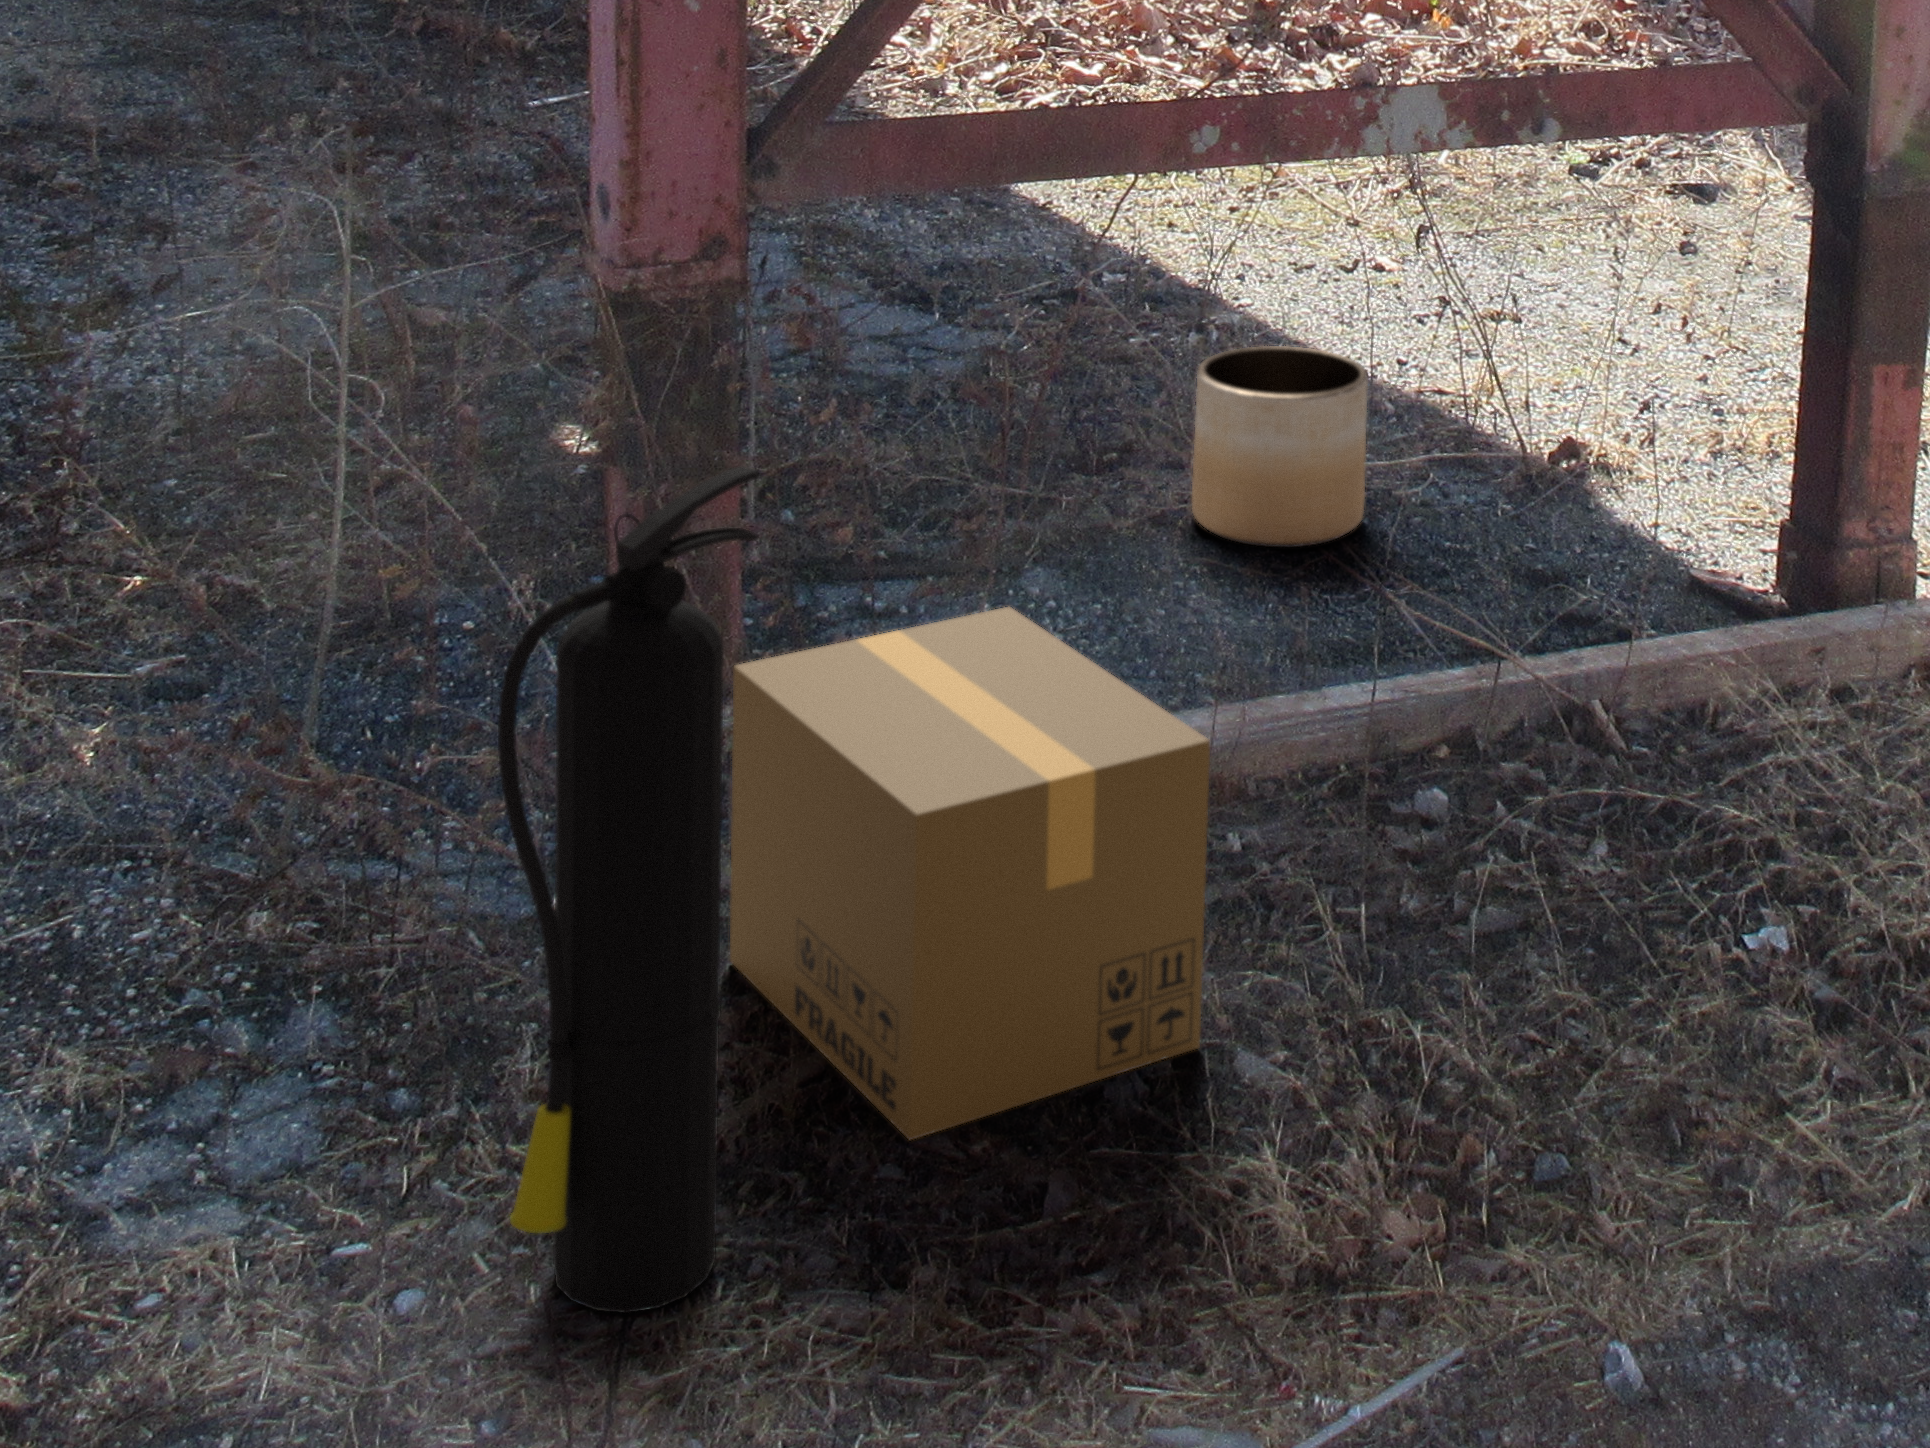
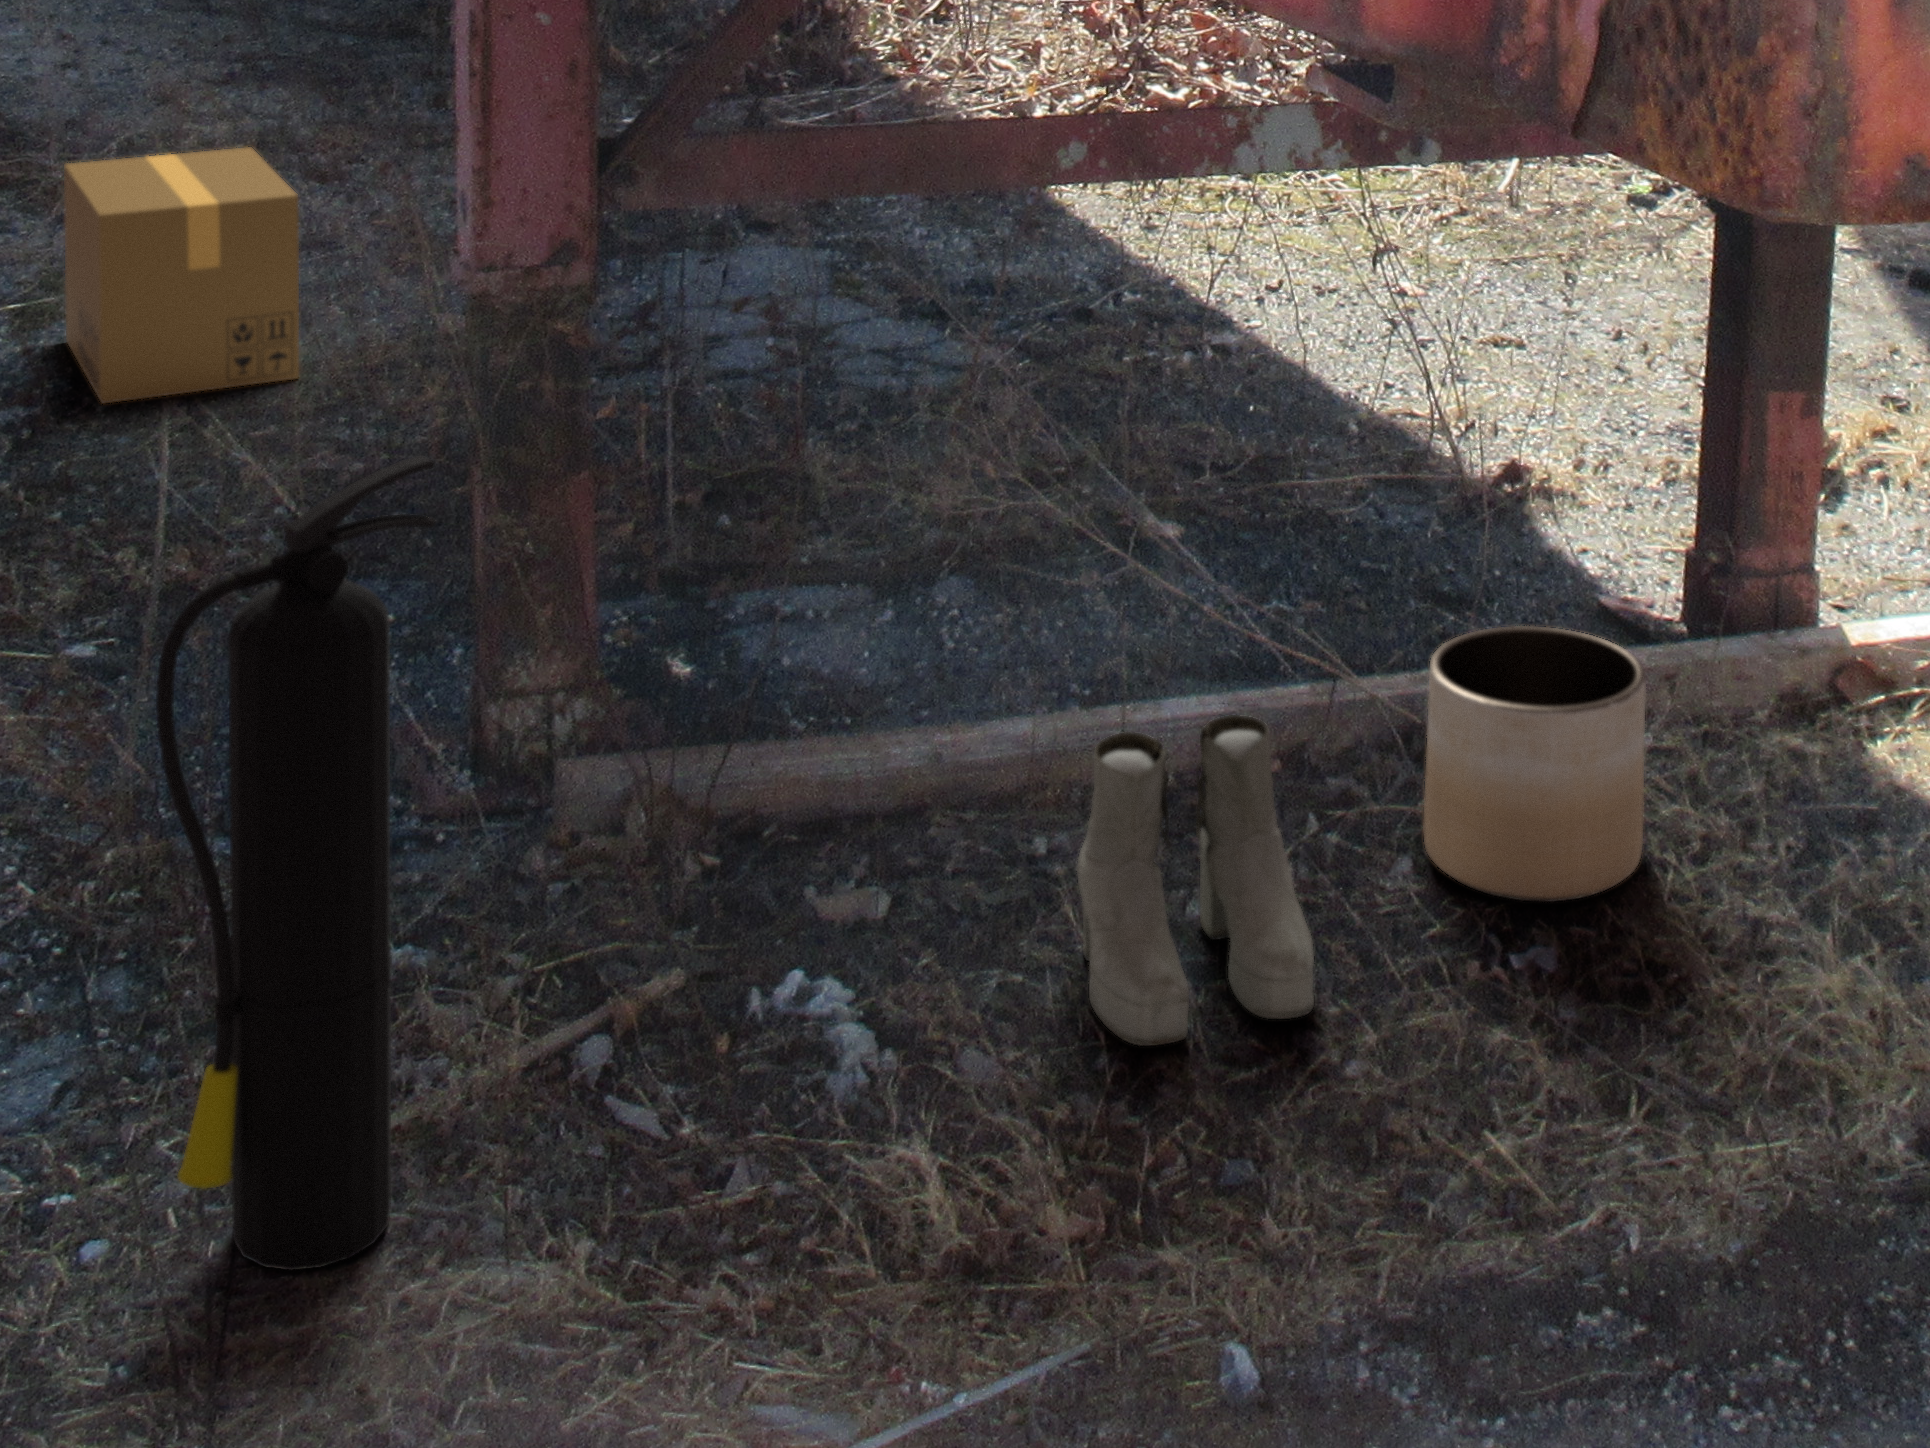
planter: present [1192,346,1368,547] -> present [1424,626,1646,902]
cardboard box: present [730,607,1210,1140] -> present [64,147,299,403]
boots: none [1337,711,1593,1047] -> present [1077,715,1314,1046]

